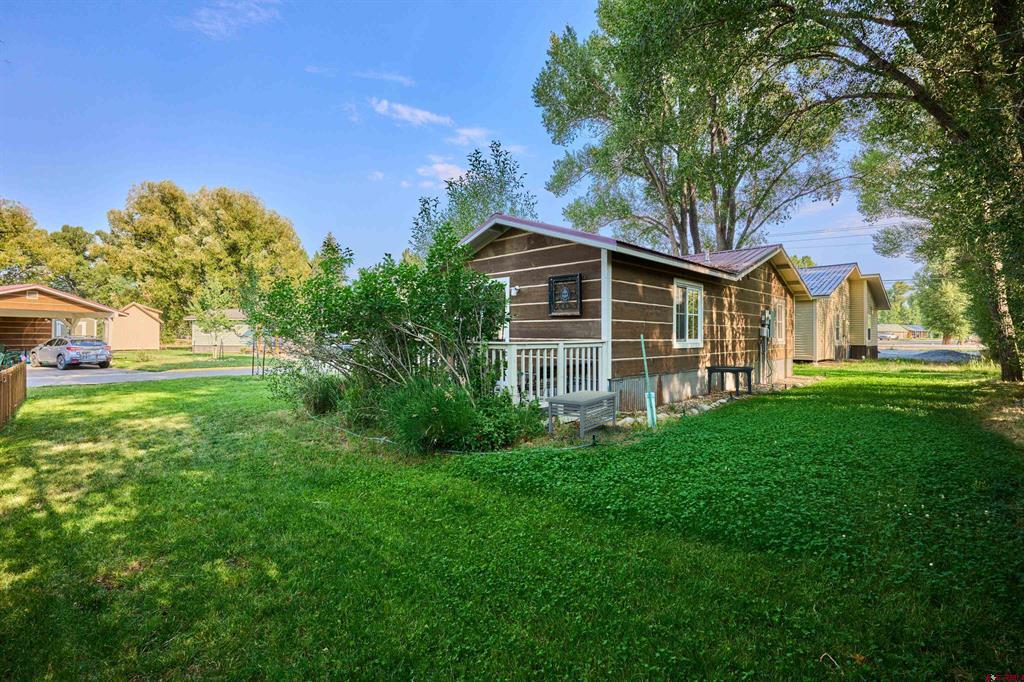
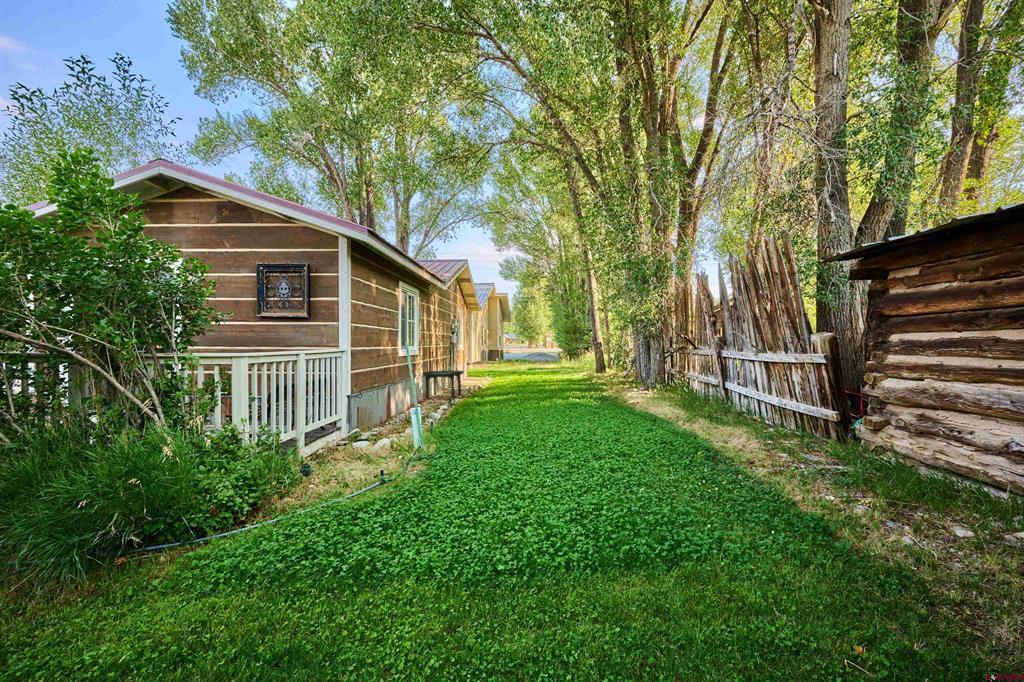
storage bench: present [545,390,618,438] -> none [291,410,376,480]

